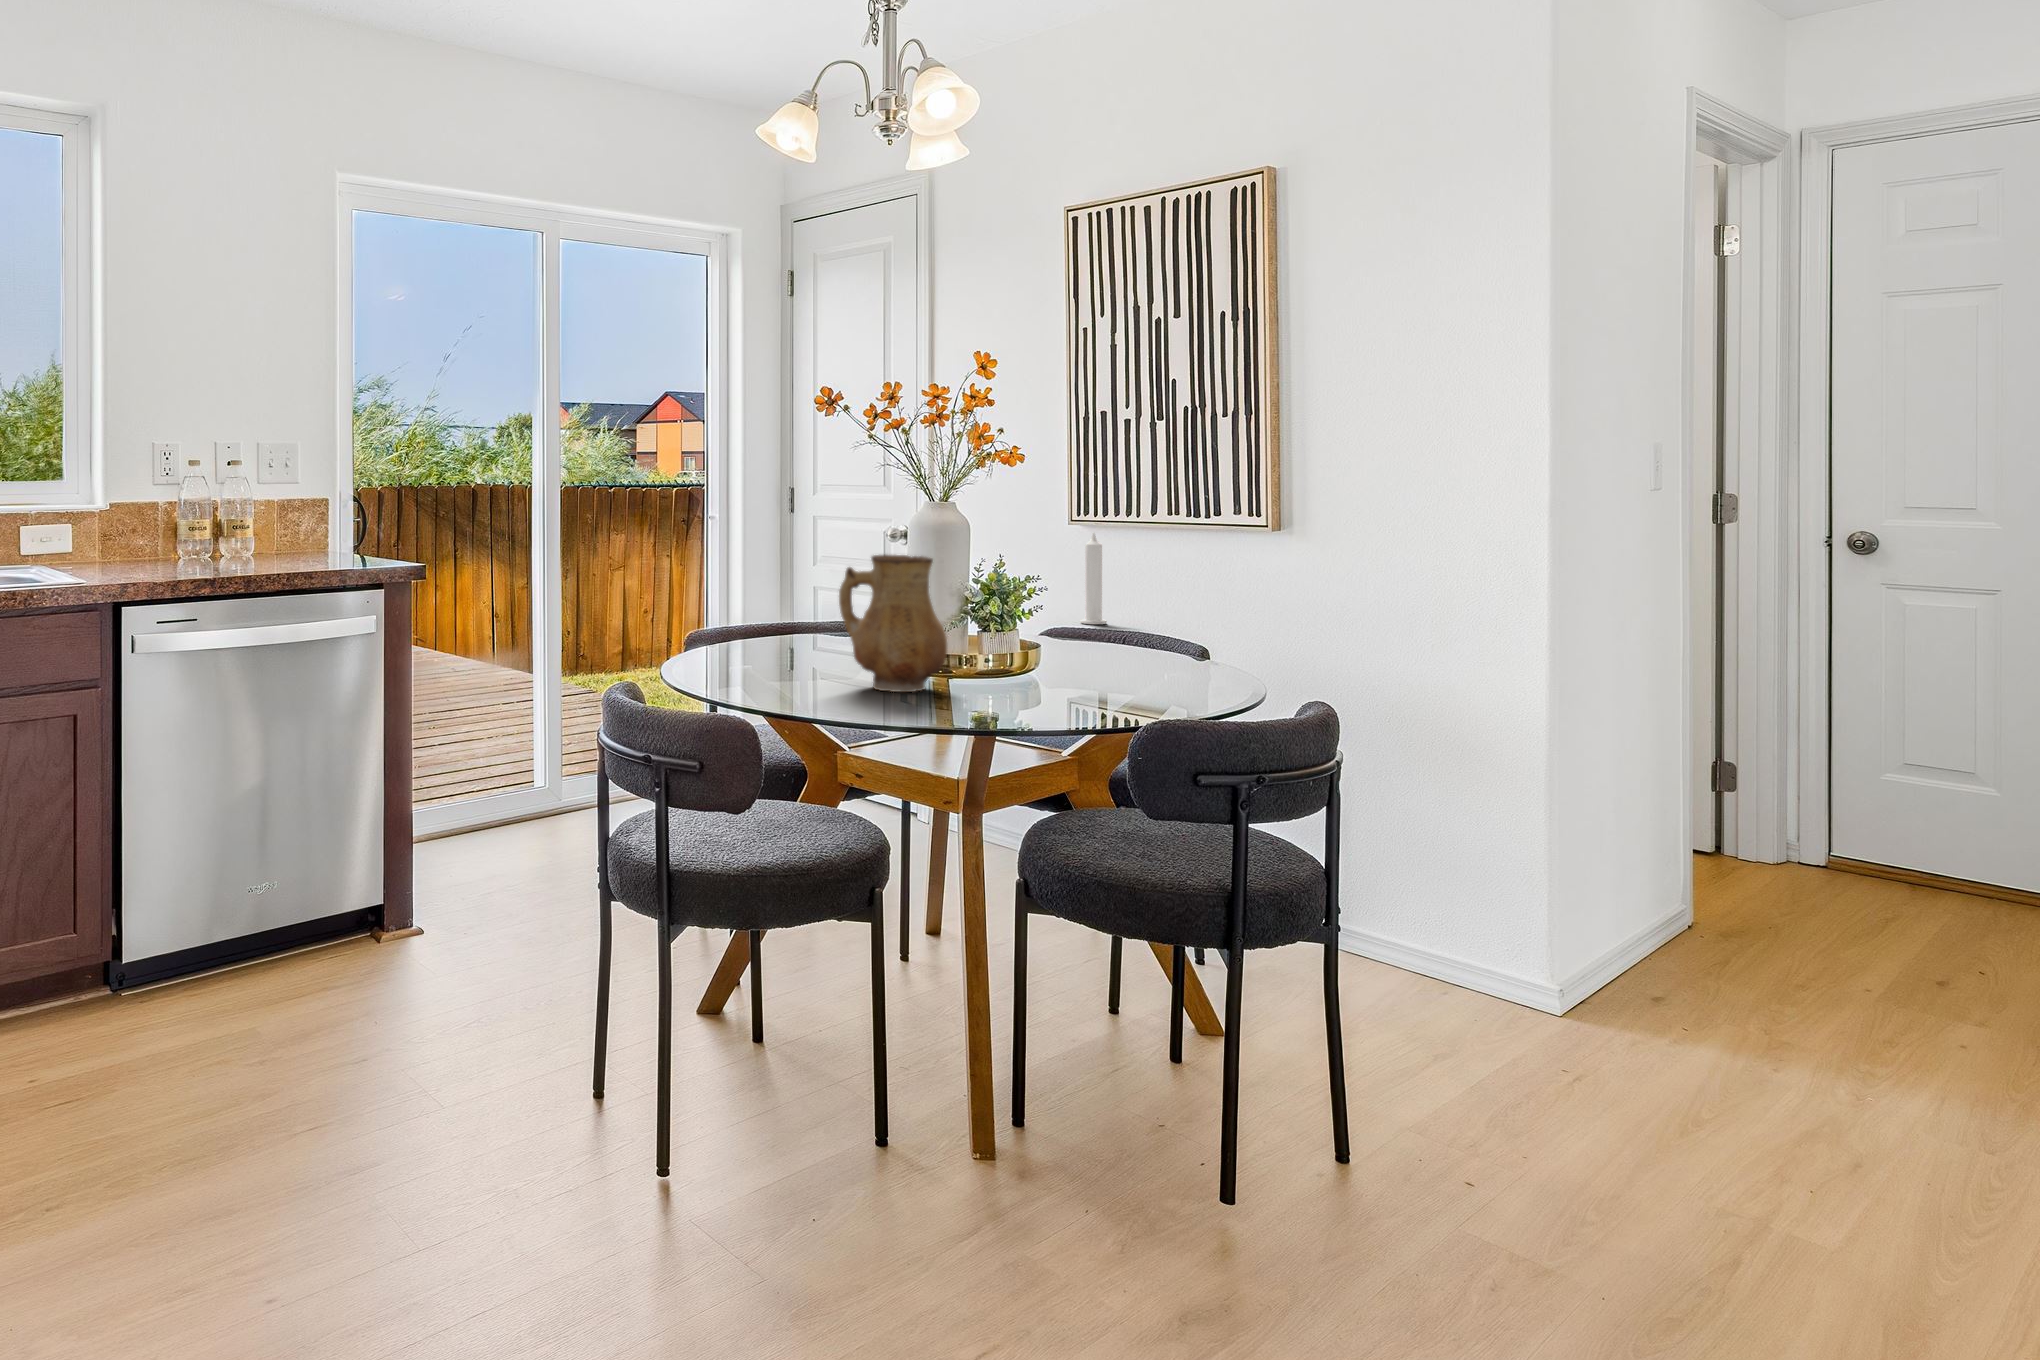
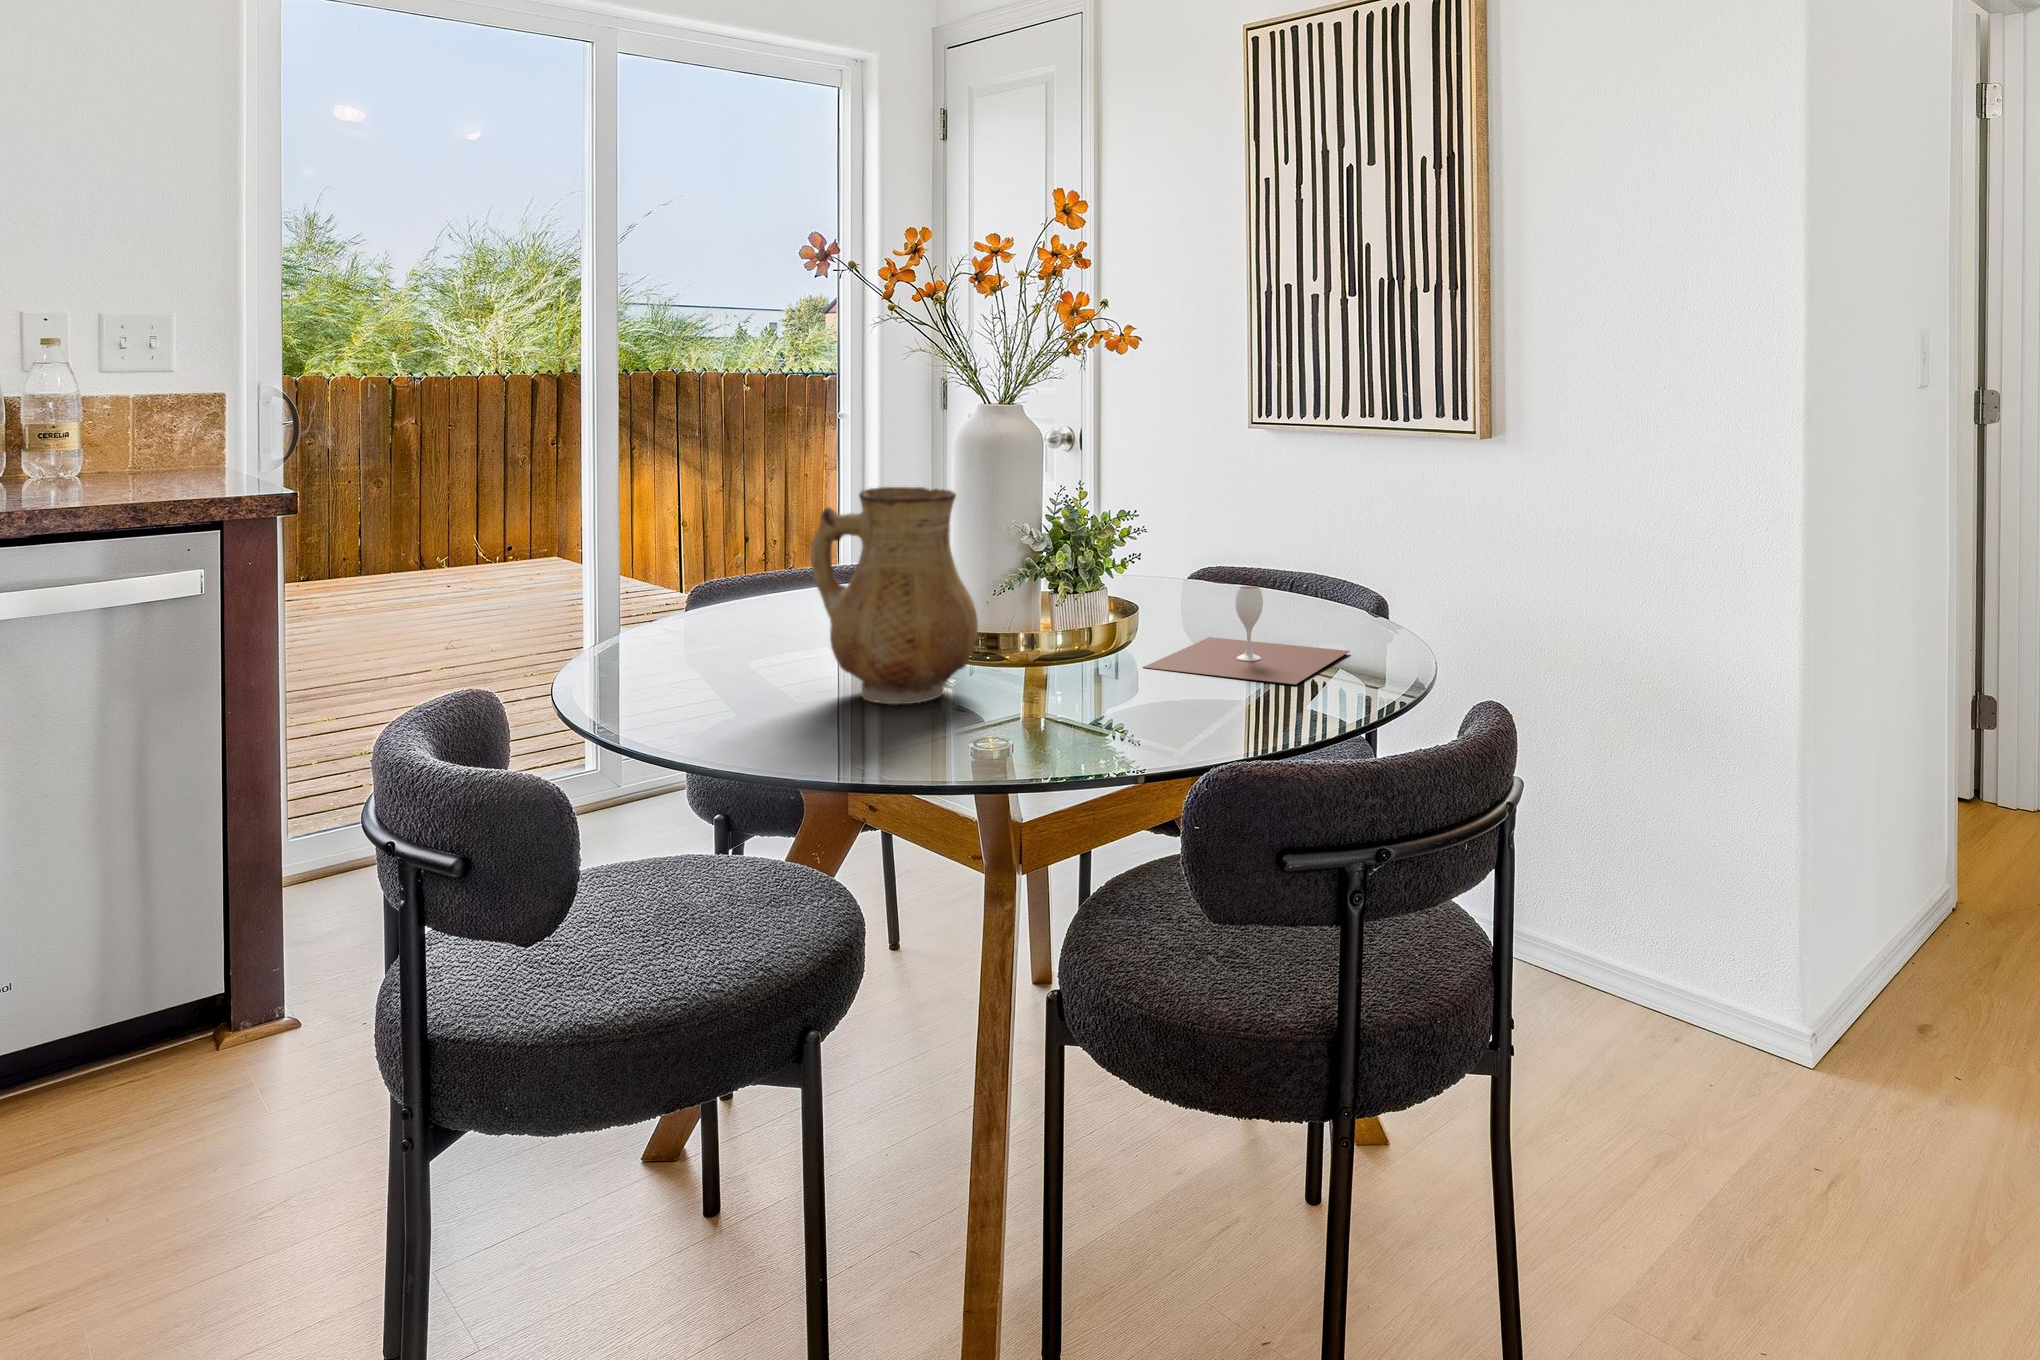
candle: present [1080,532,1107,624] -> none [1254,437,1287,554]
wine glass: none [1046,628,1188,690] -> present [1143,586,1350,685]

